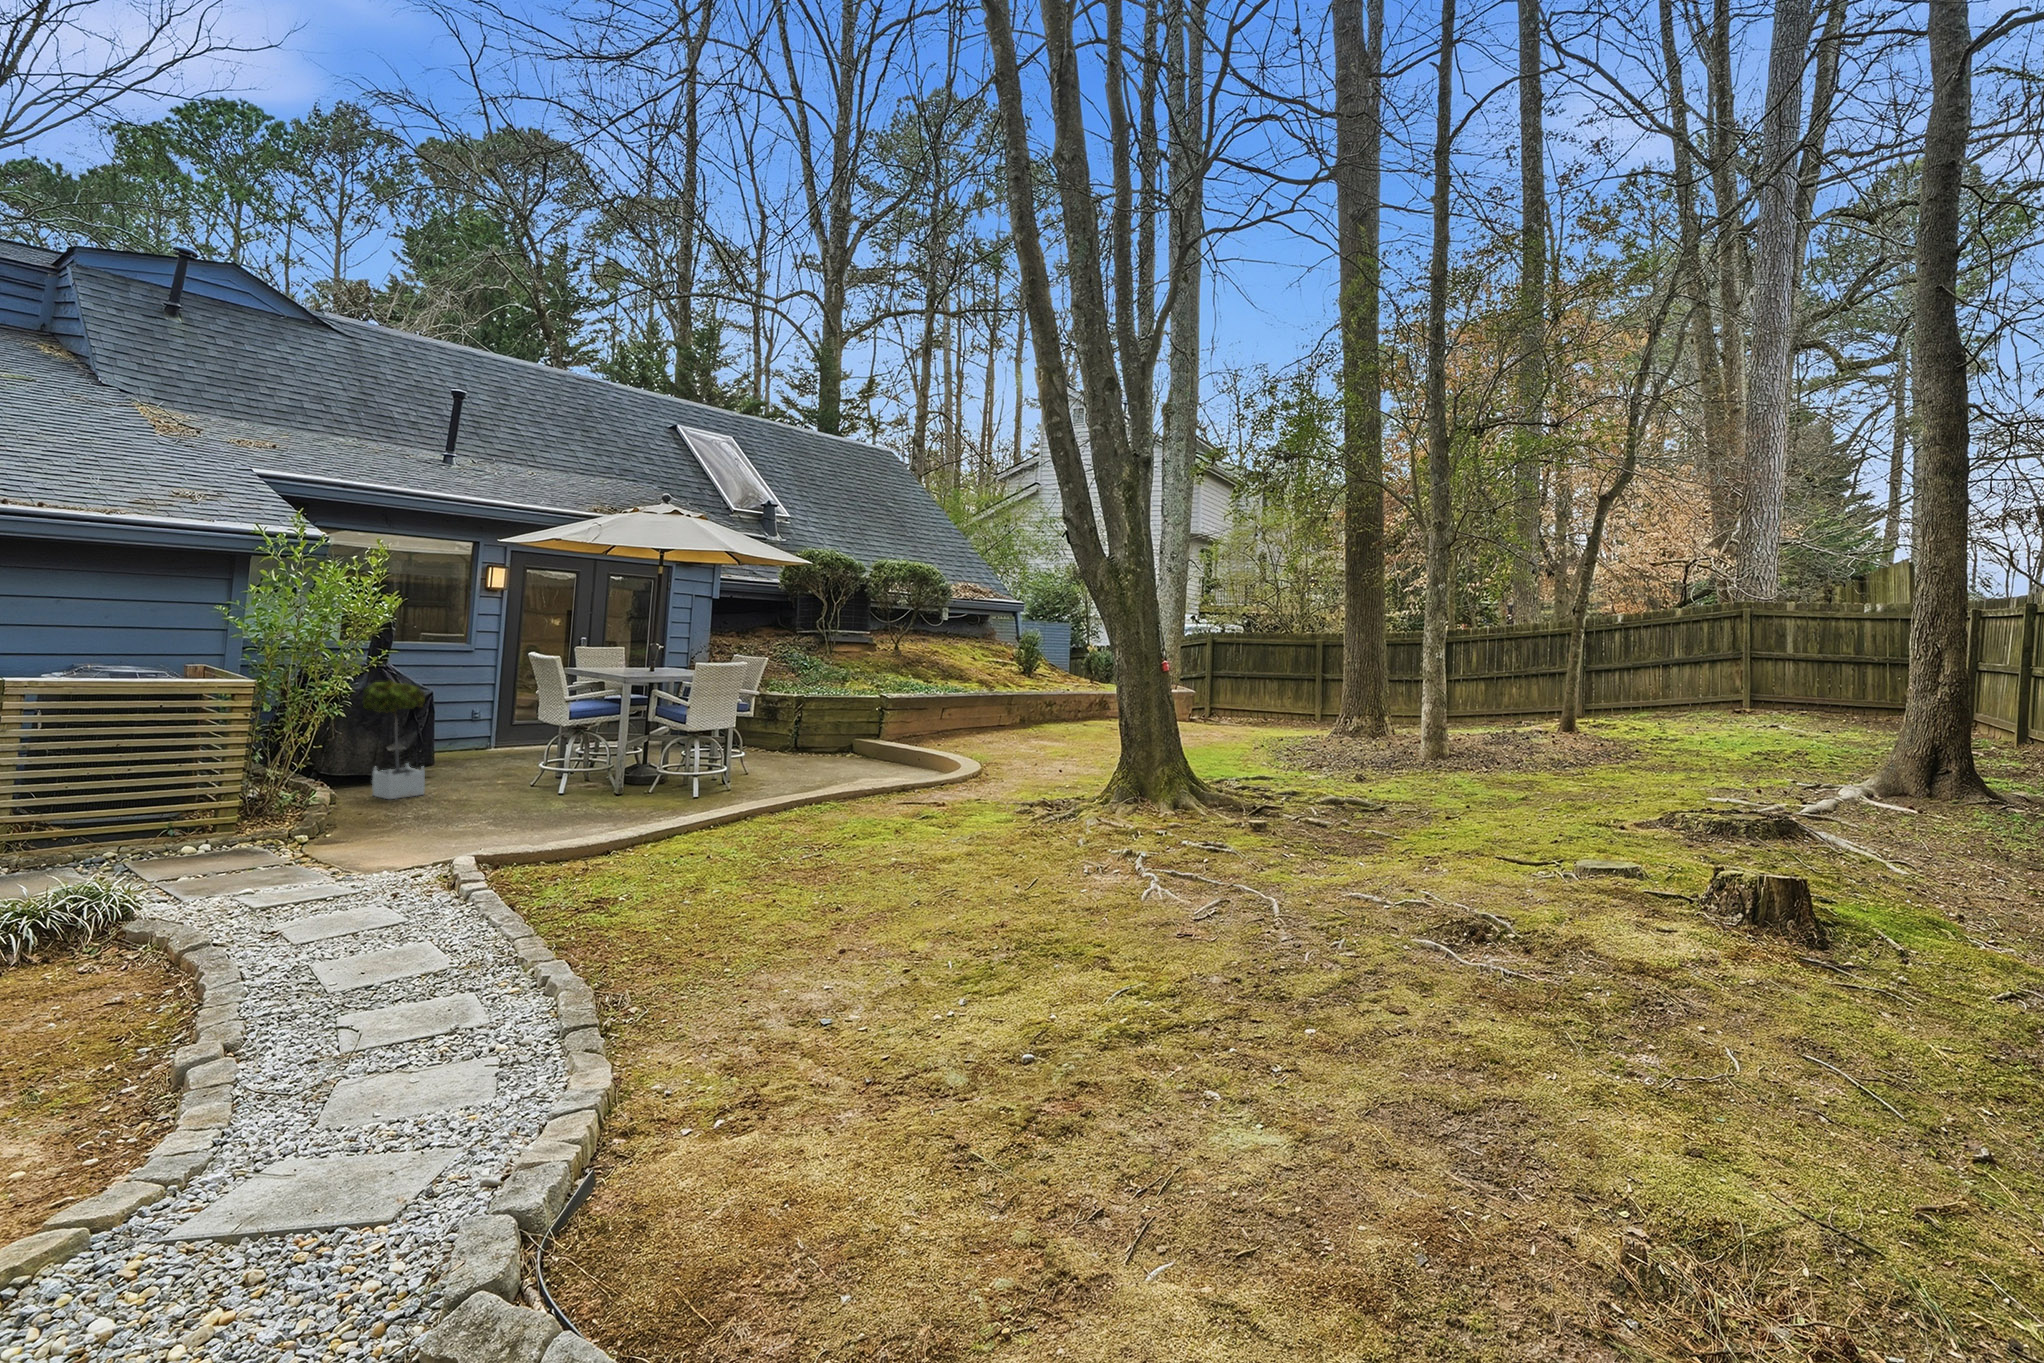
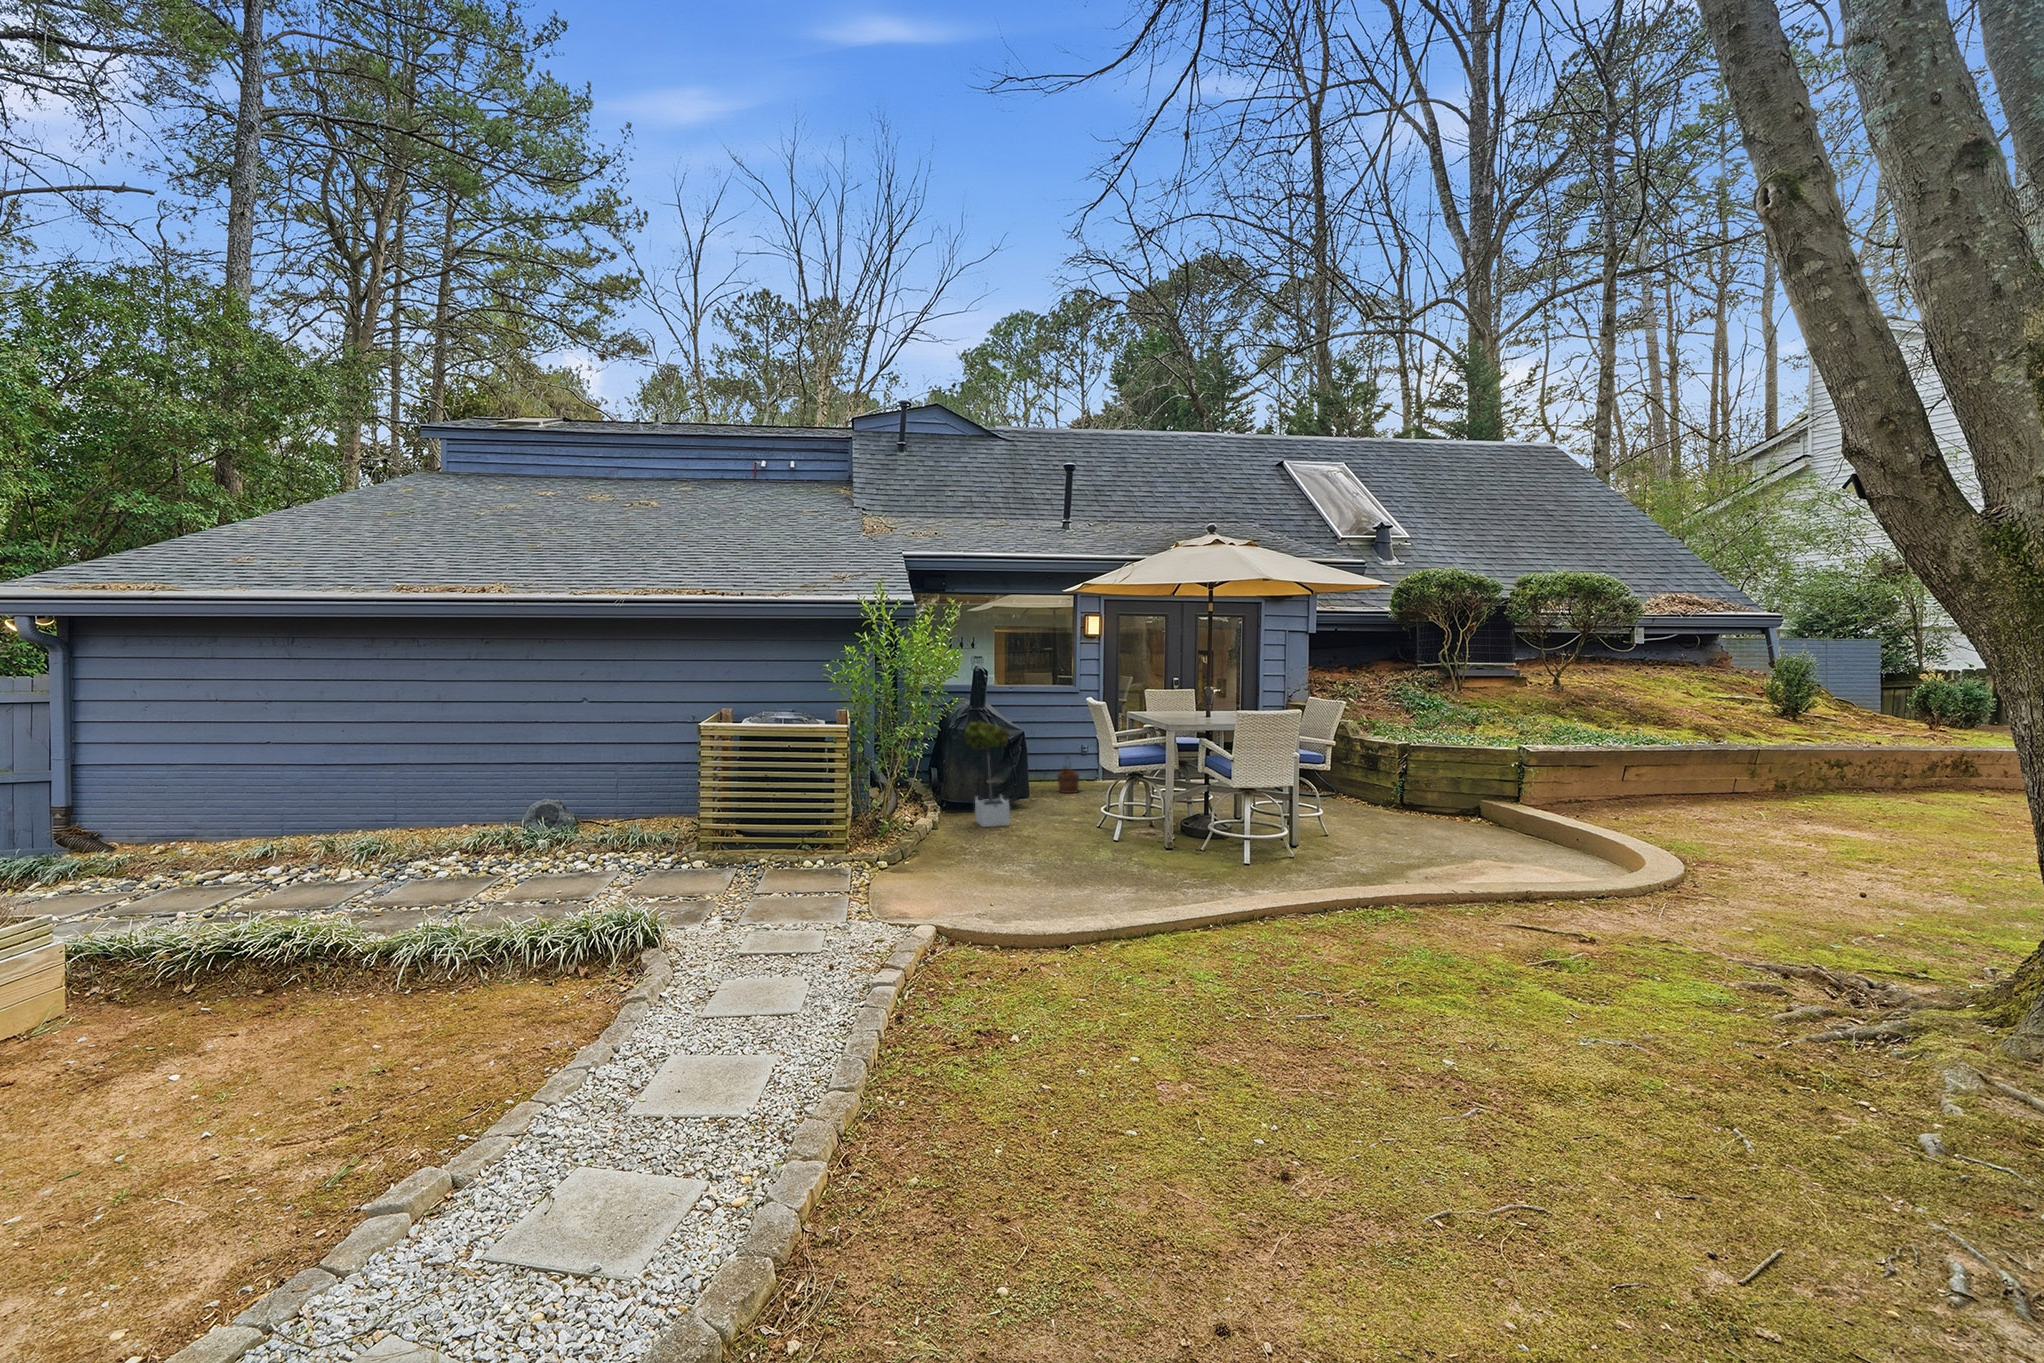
wooden bucket: none [448,721,477,762] -> present [1058,756,1079,793]

